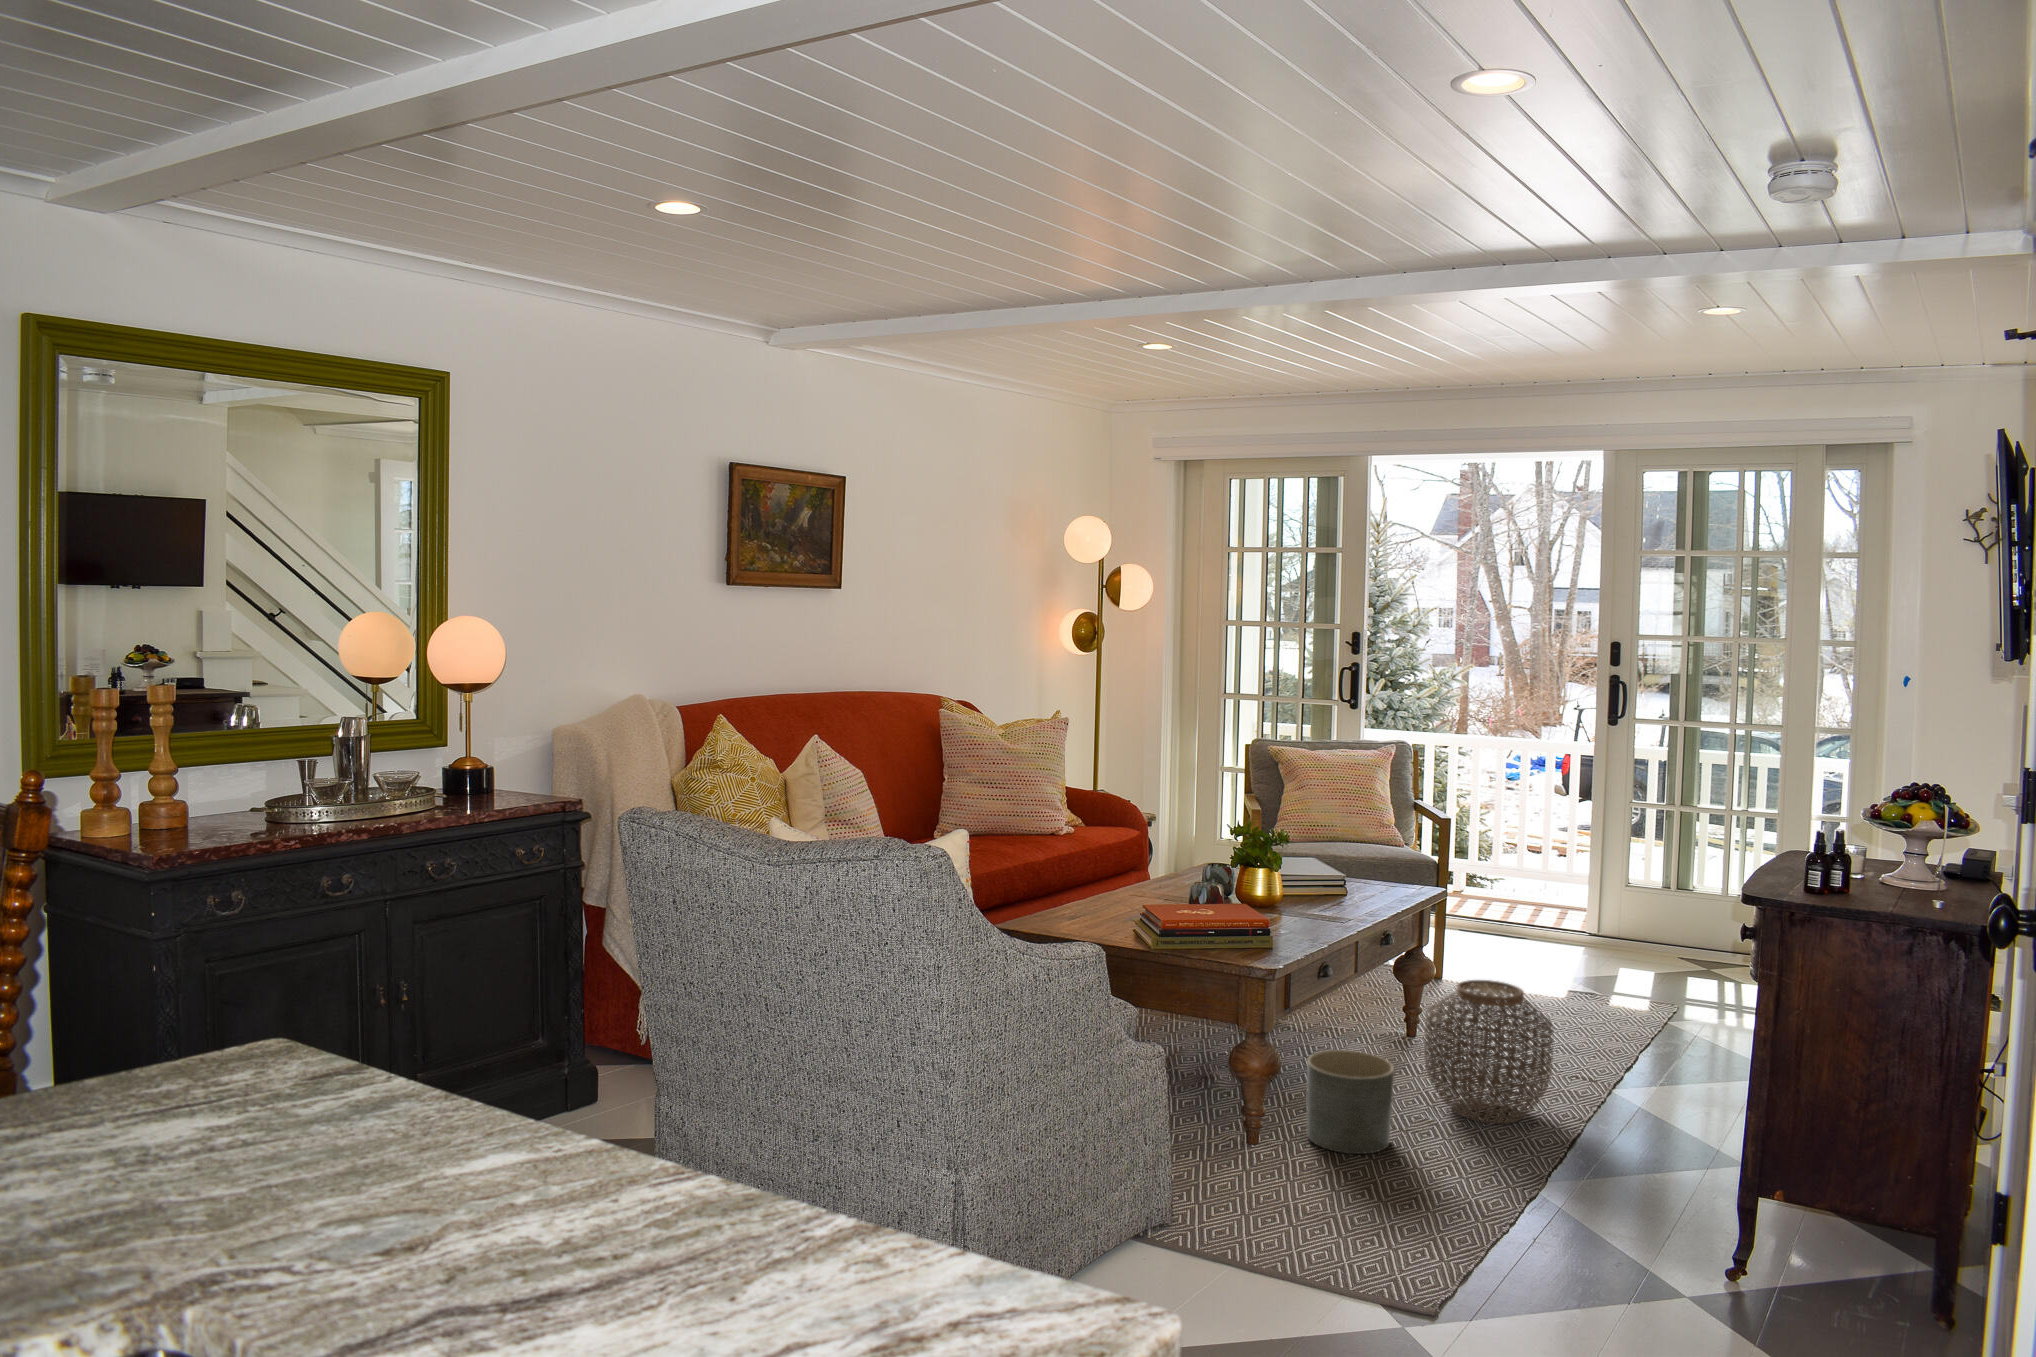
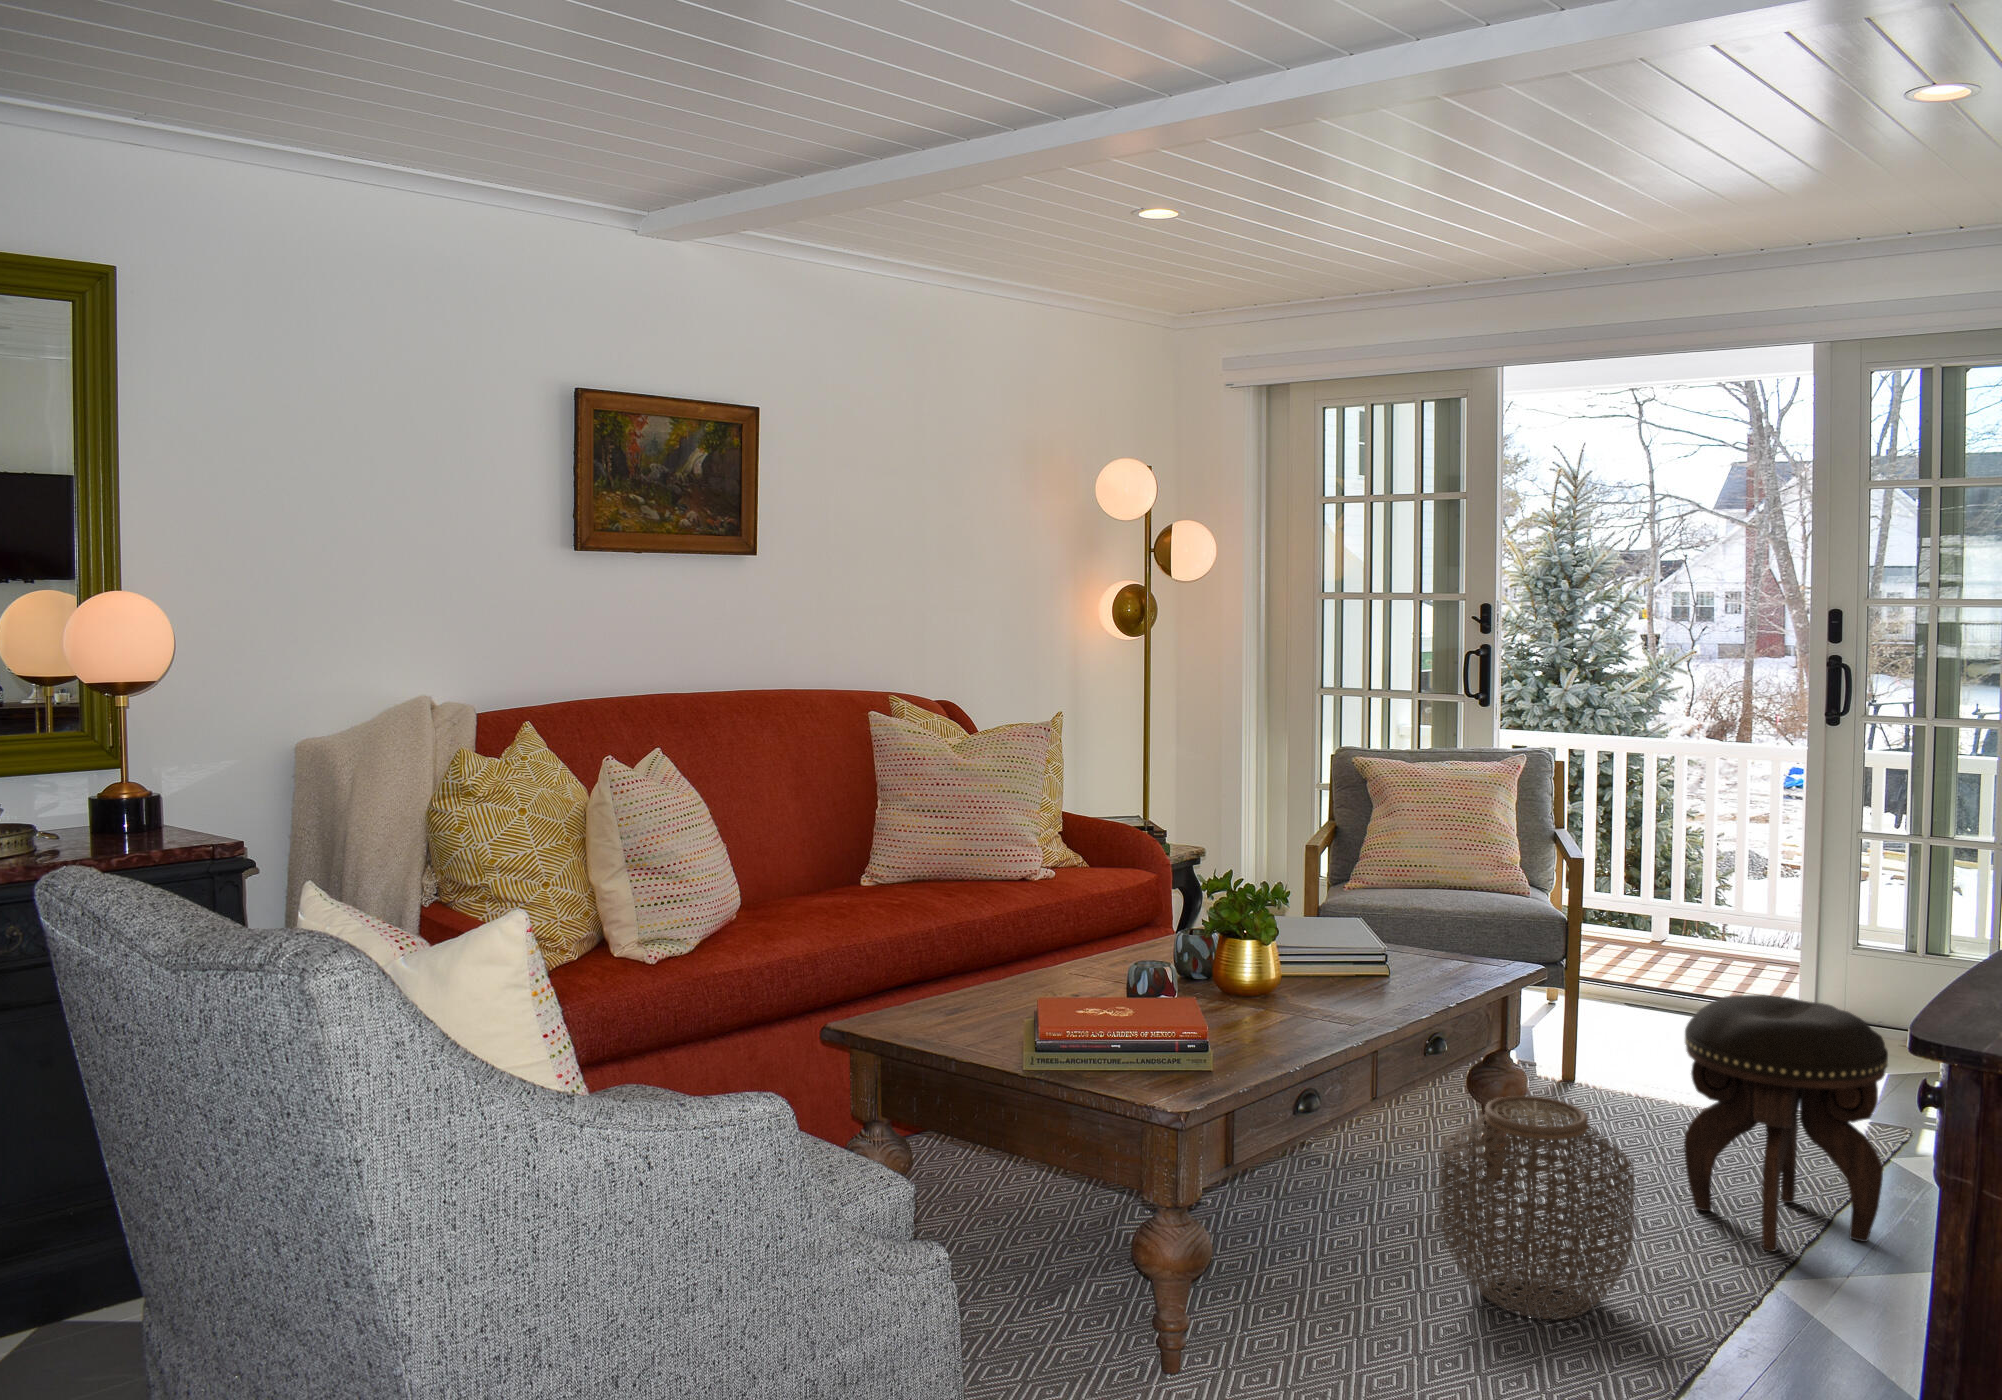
footstool: none [1555,912,1688,1080] -> present [1684,995,1888,1251]
planter: present [1307,1050,1394,1154] -> none [1232,1196,1361,1360]

